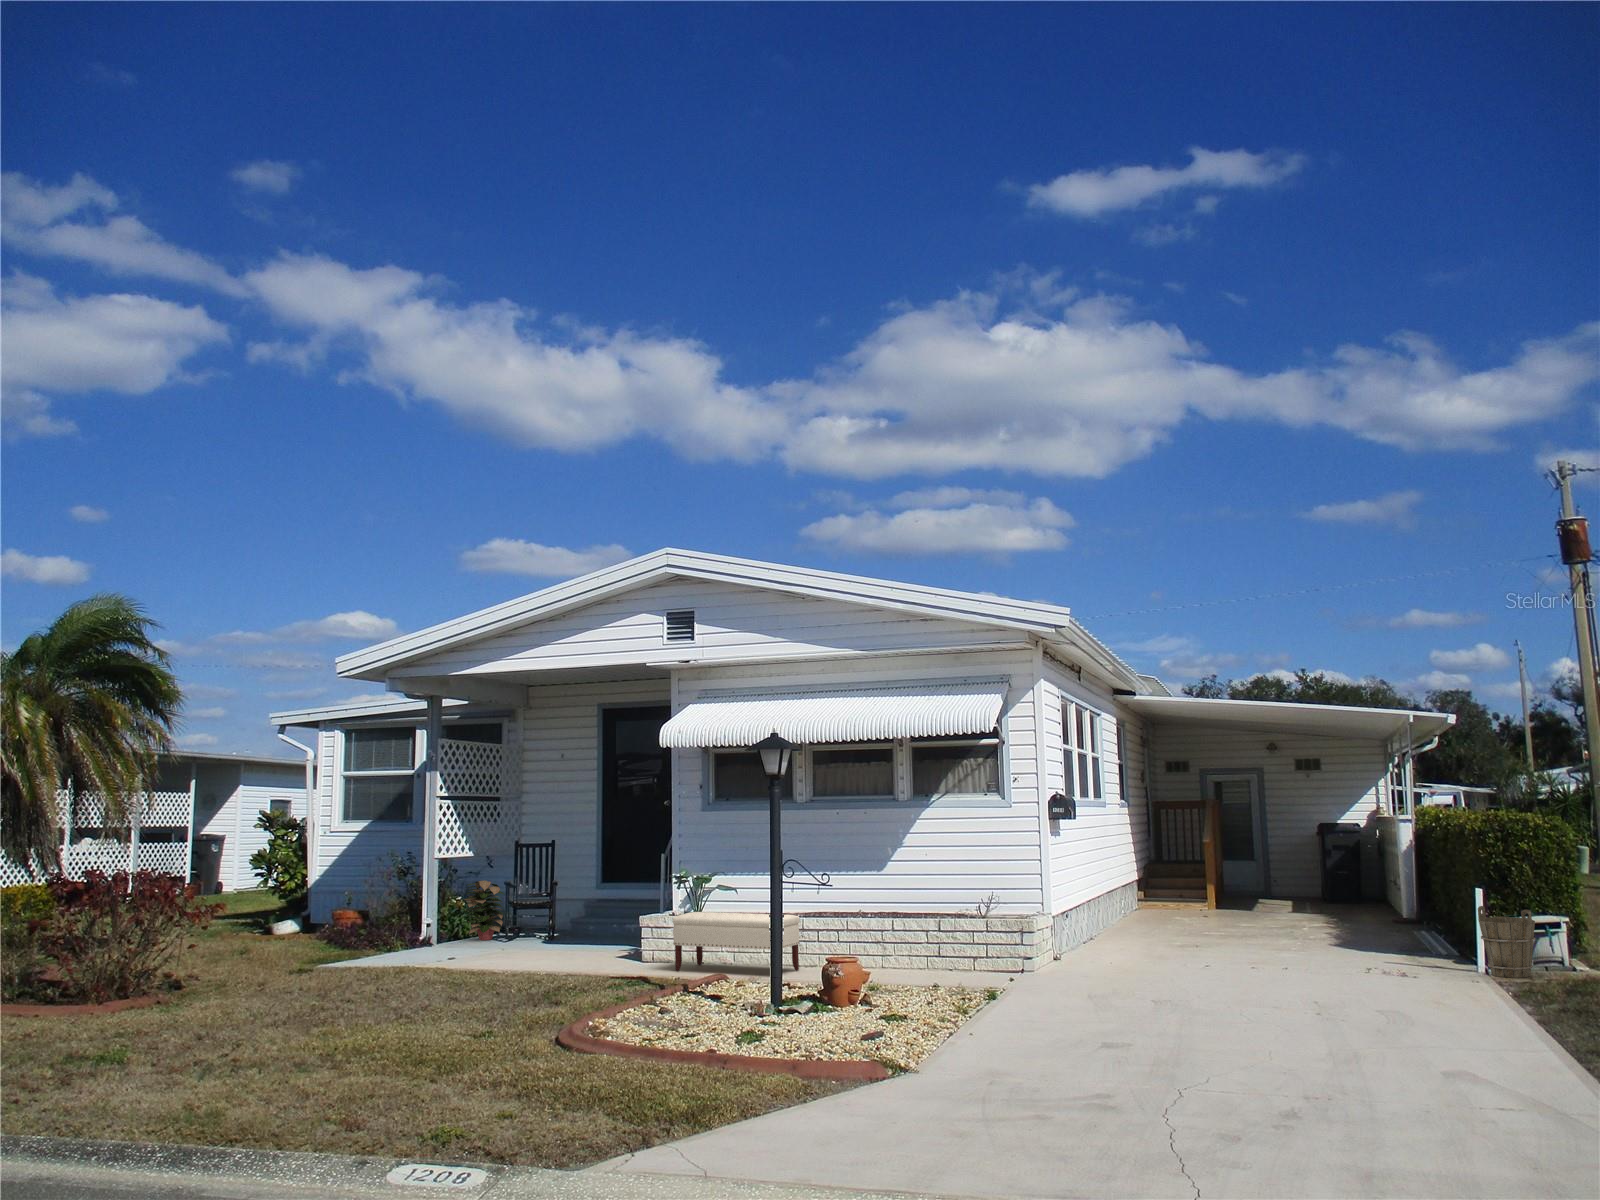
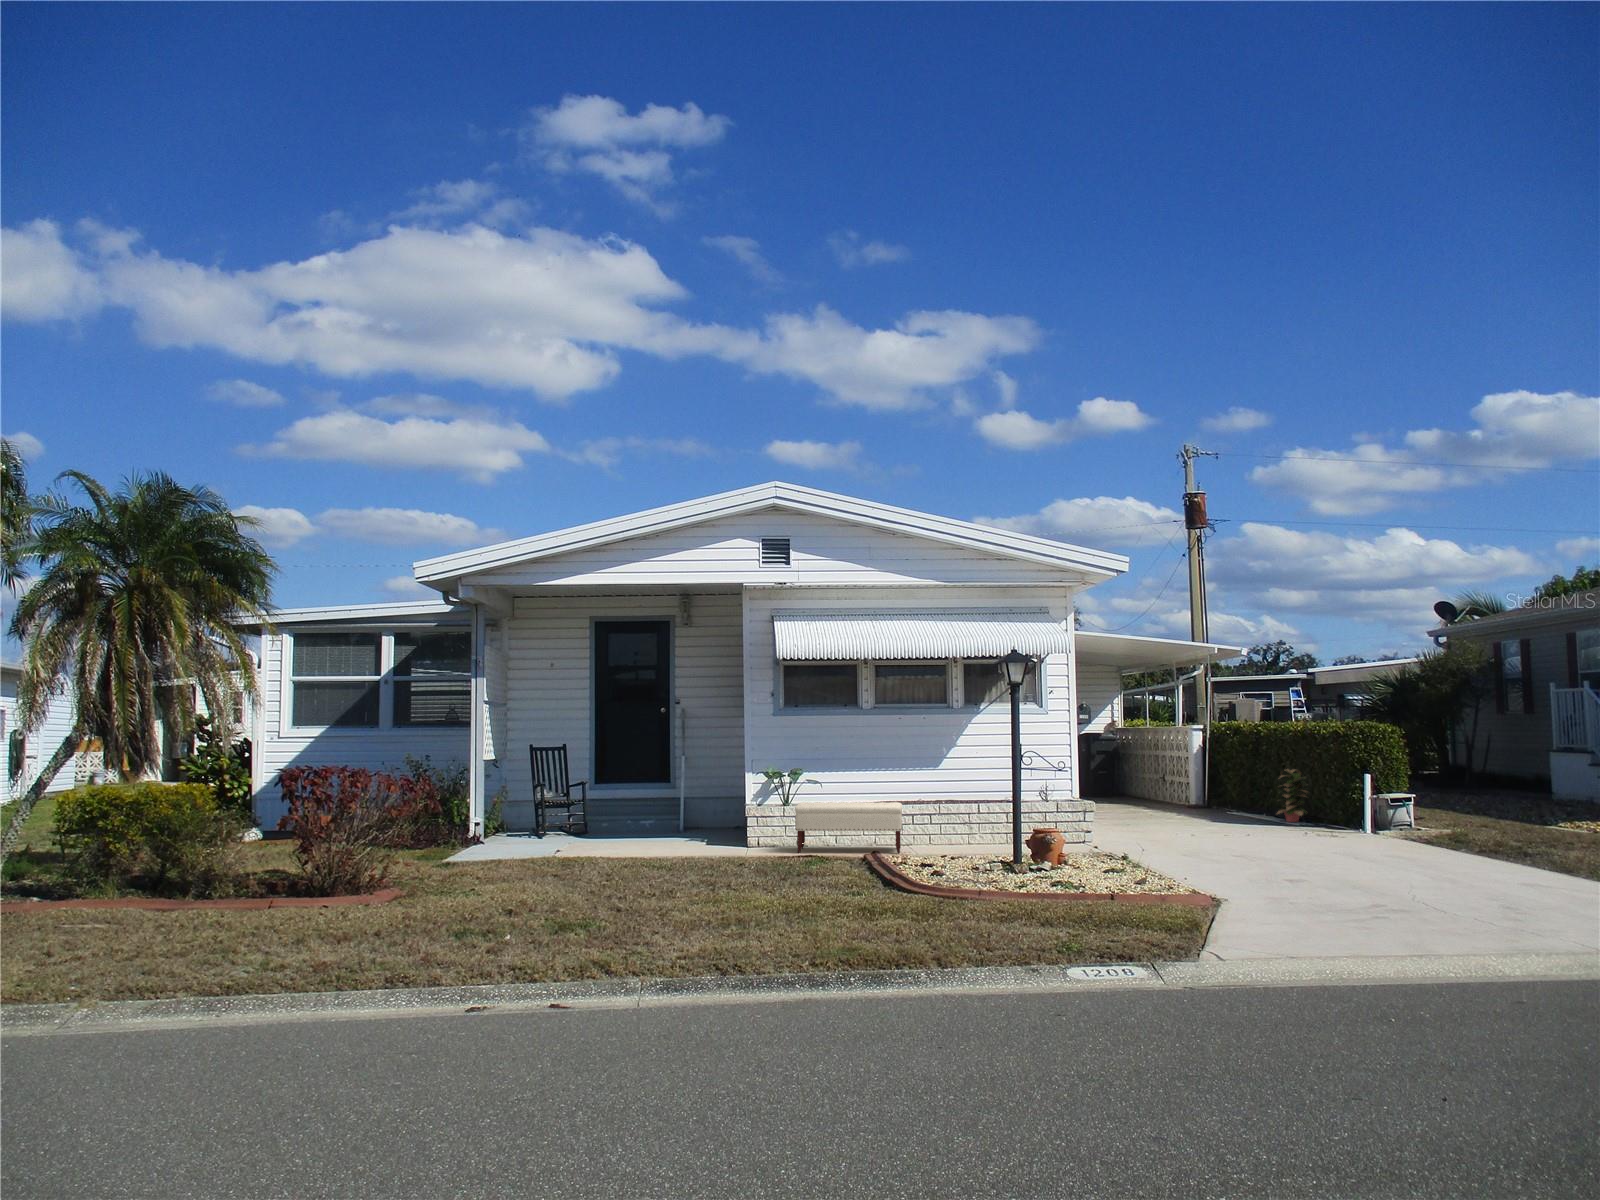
decorative plant: present [464,881,504,940] -> present [1277,769,1309,822]
bucket: present [1478,906,1535,978] -> none [1372,785,1412,834]

